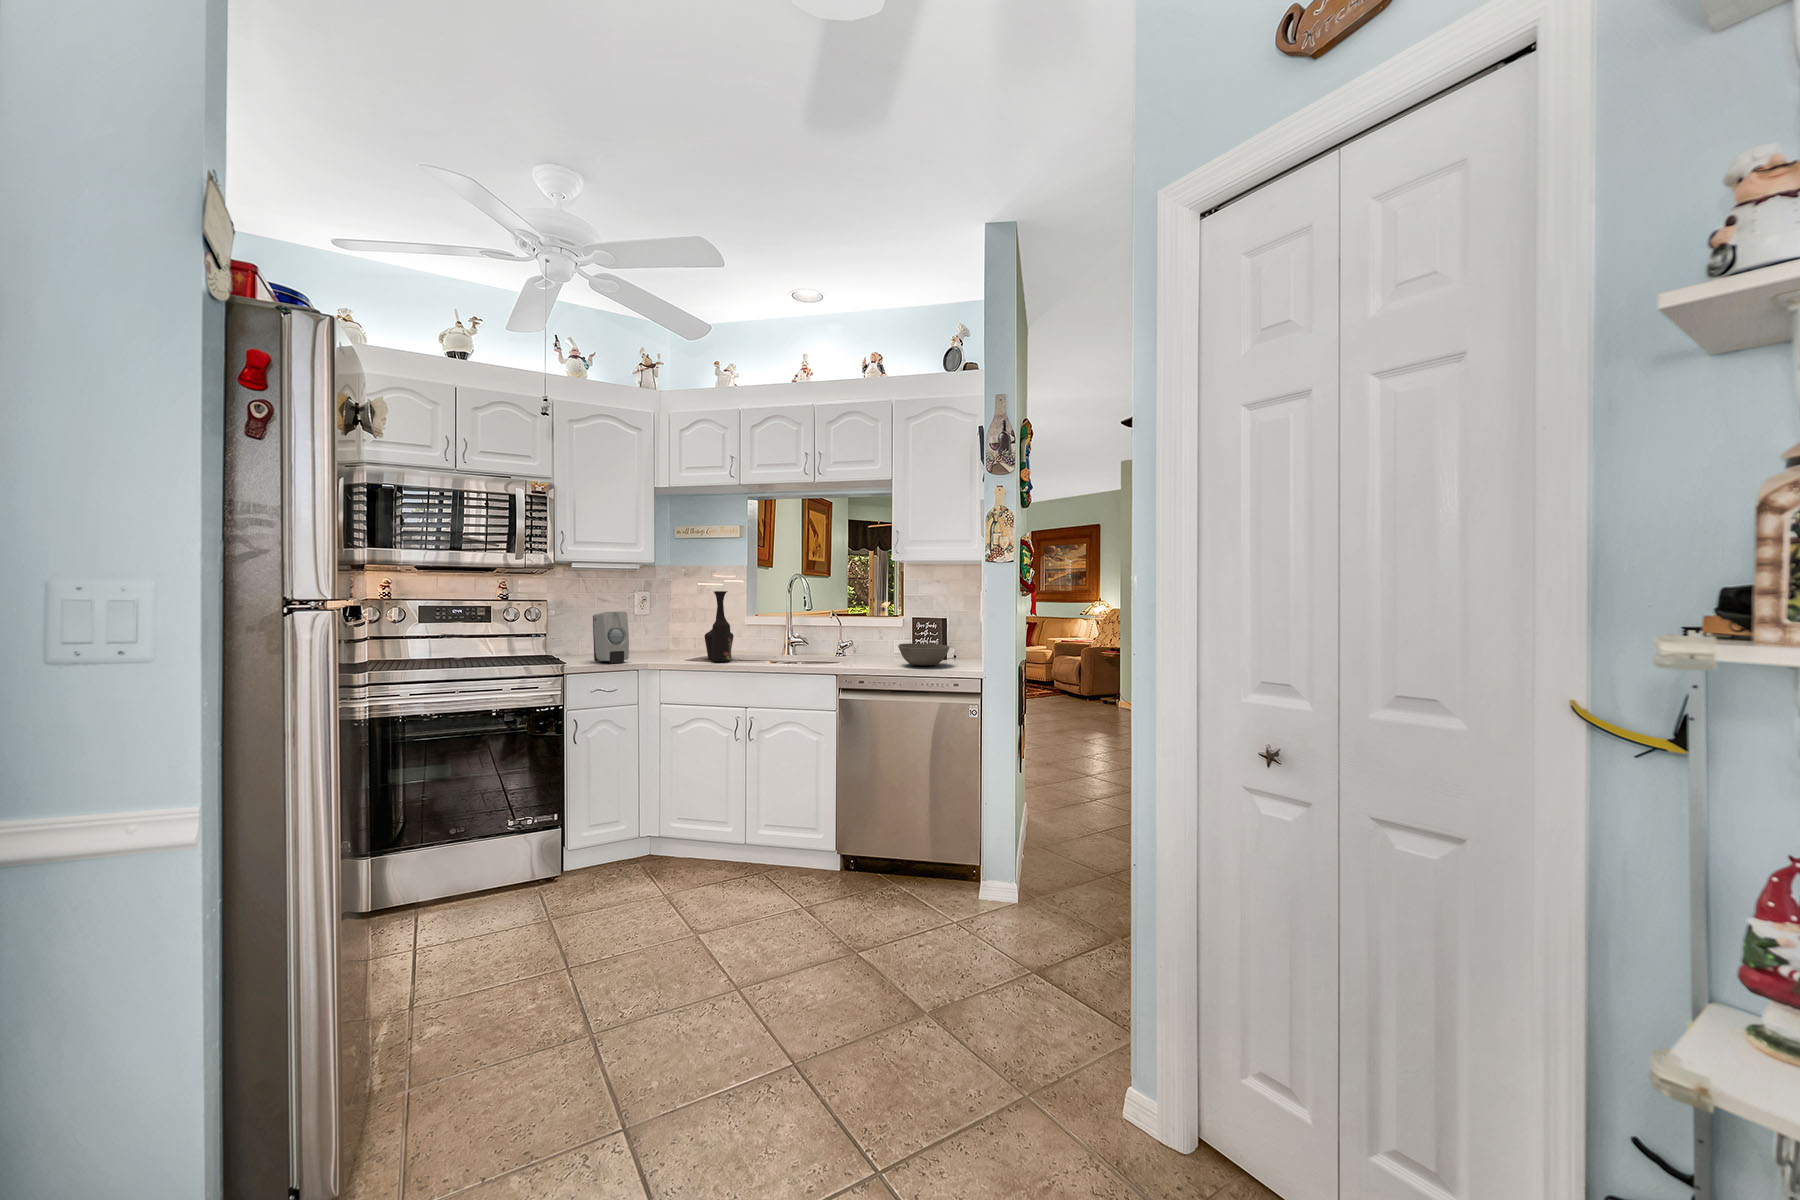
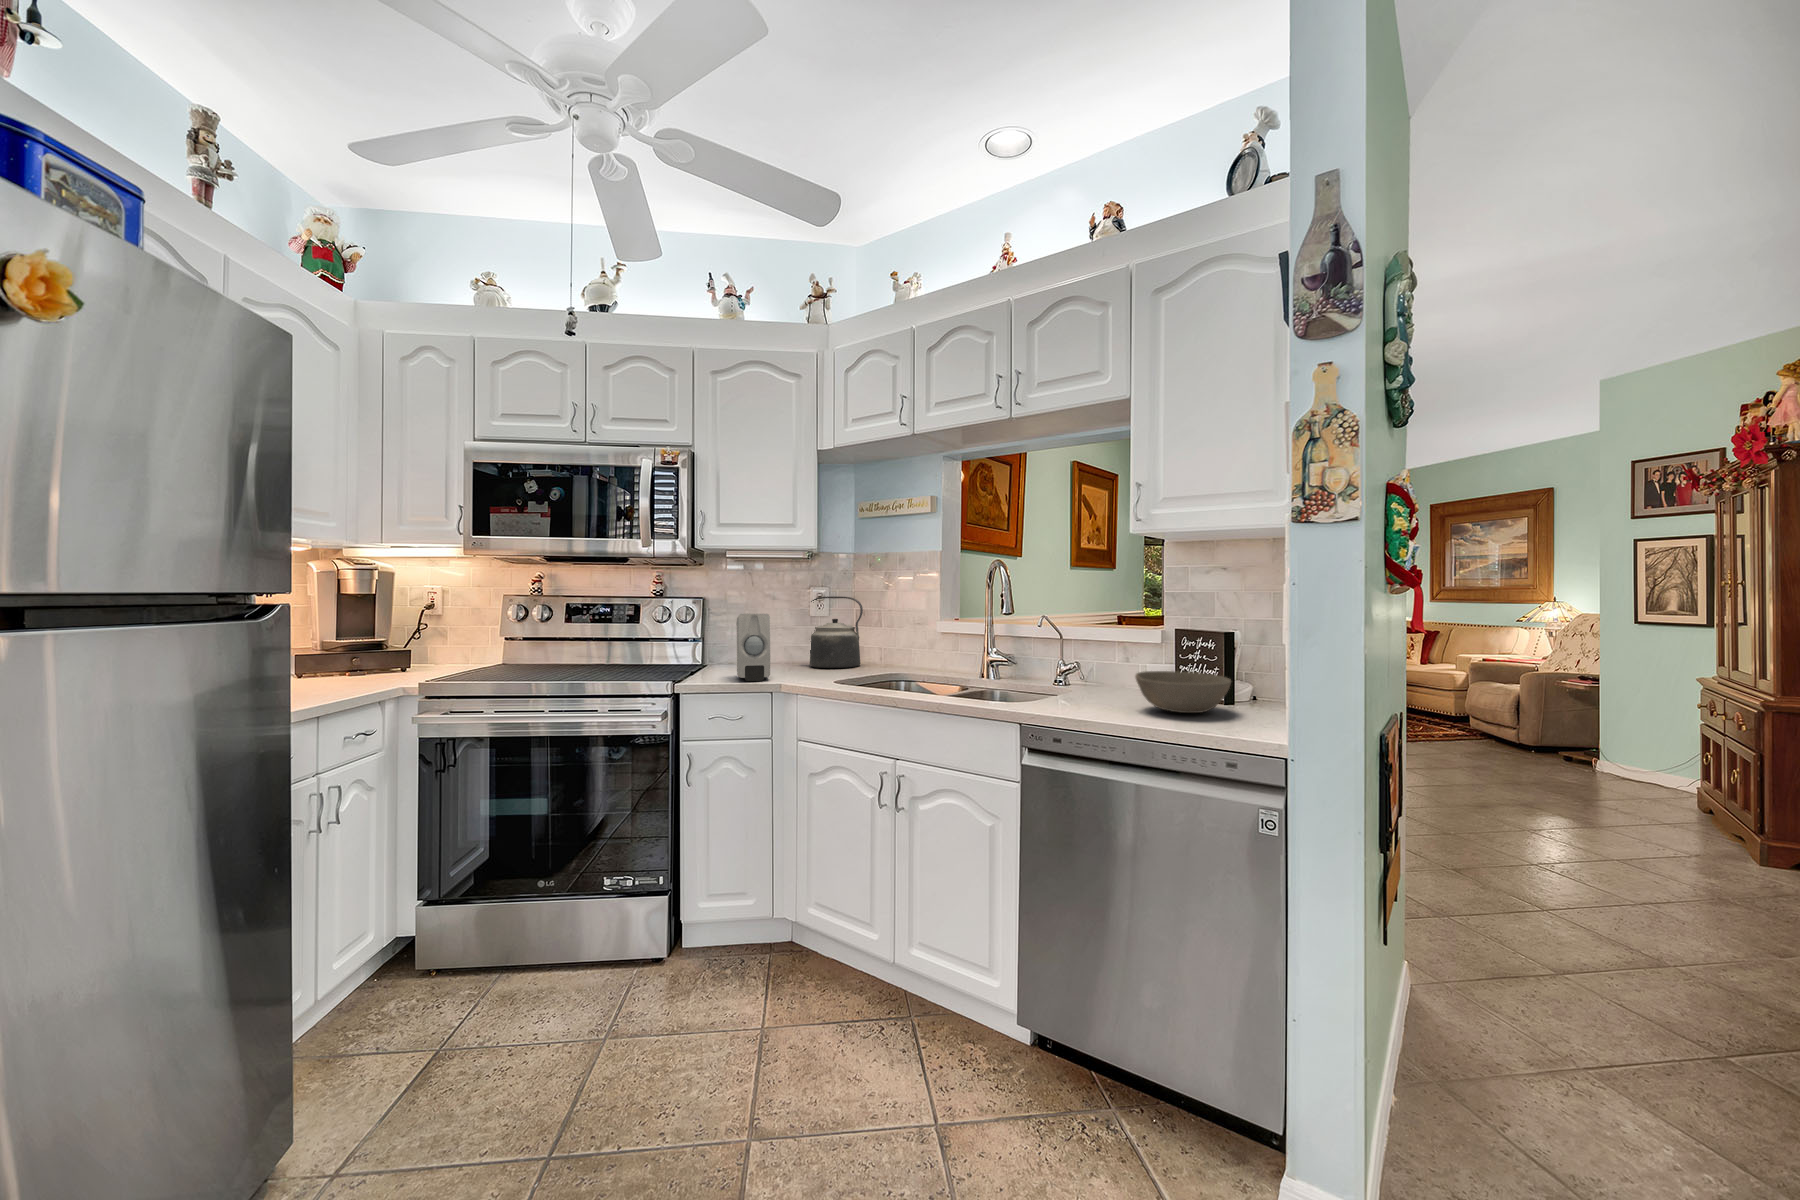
vase: present [704,591,734,662] -> none [867,585,907,686]
kettle: none [627,598,682,653] -> present [810,596,863,668]

